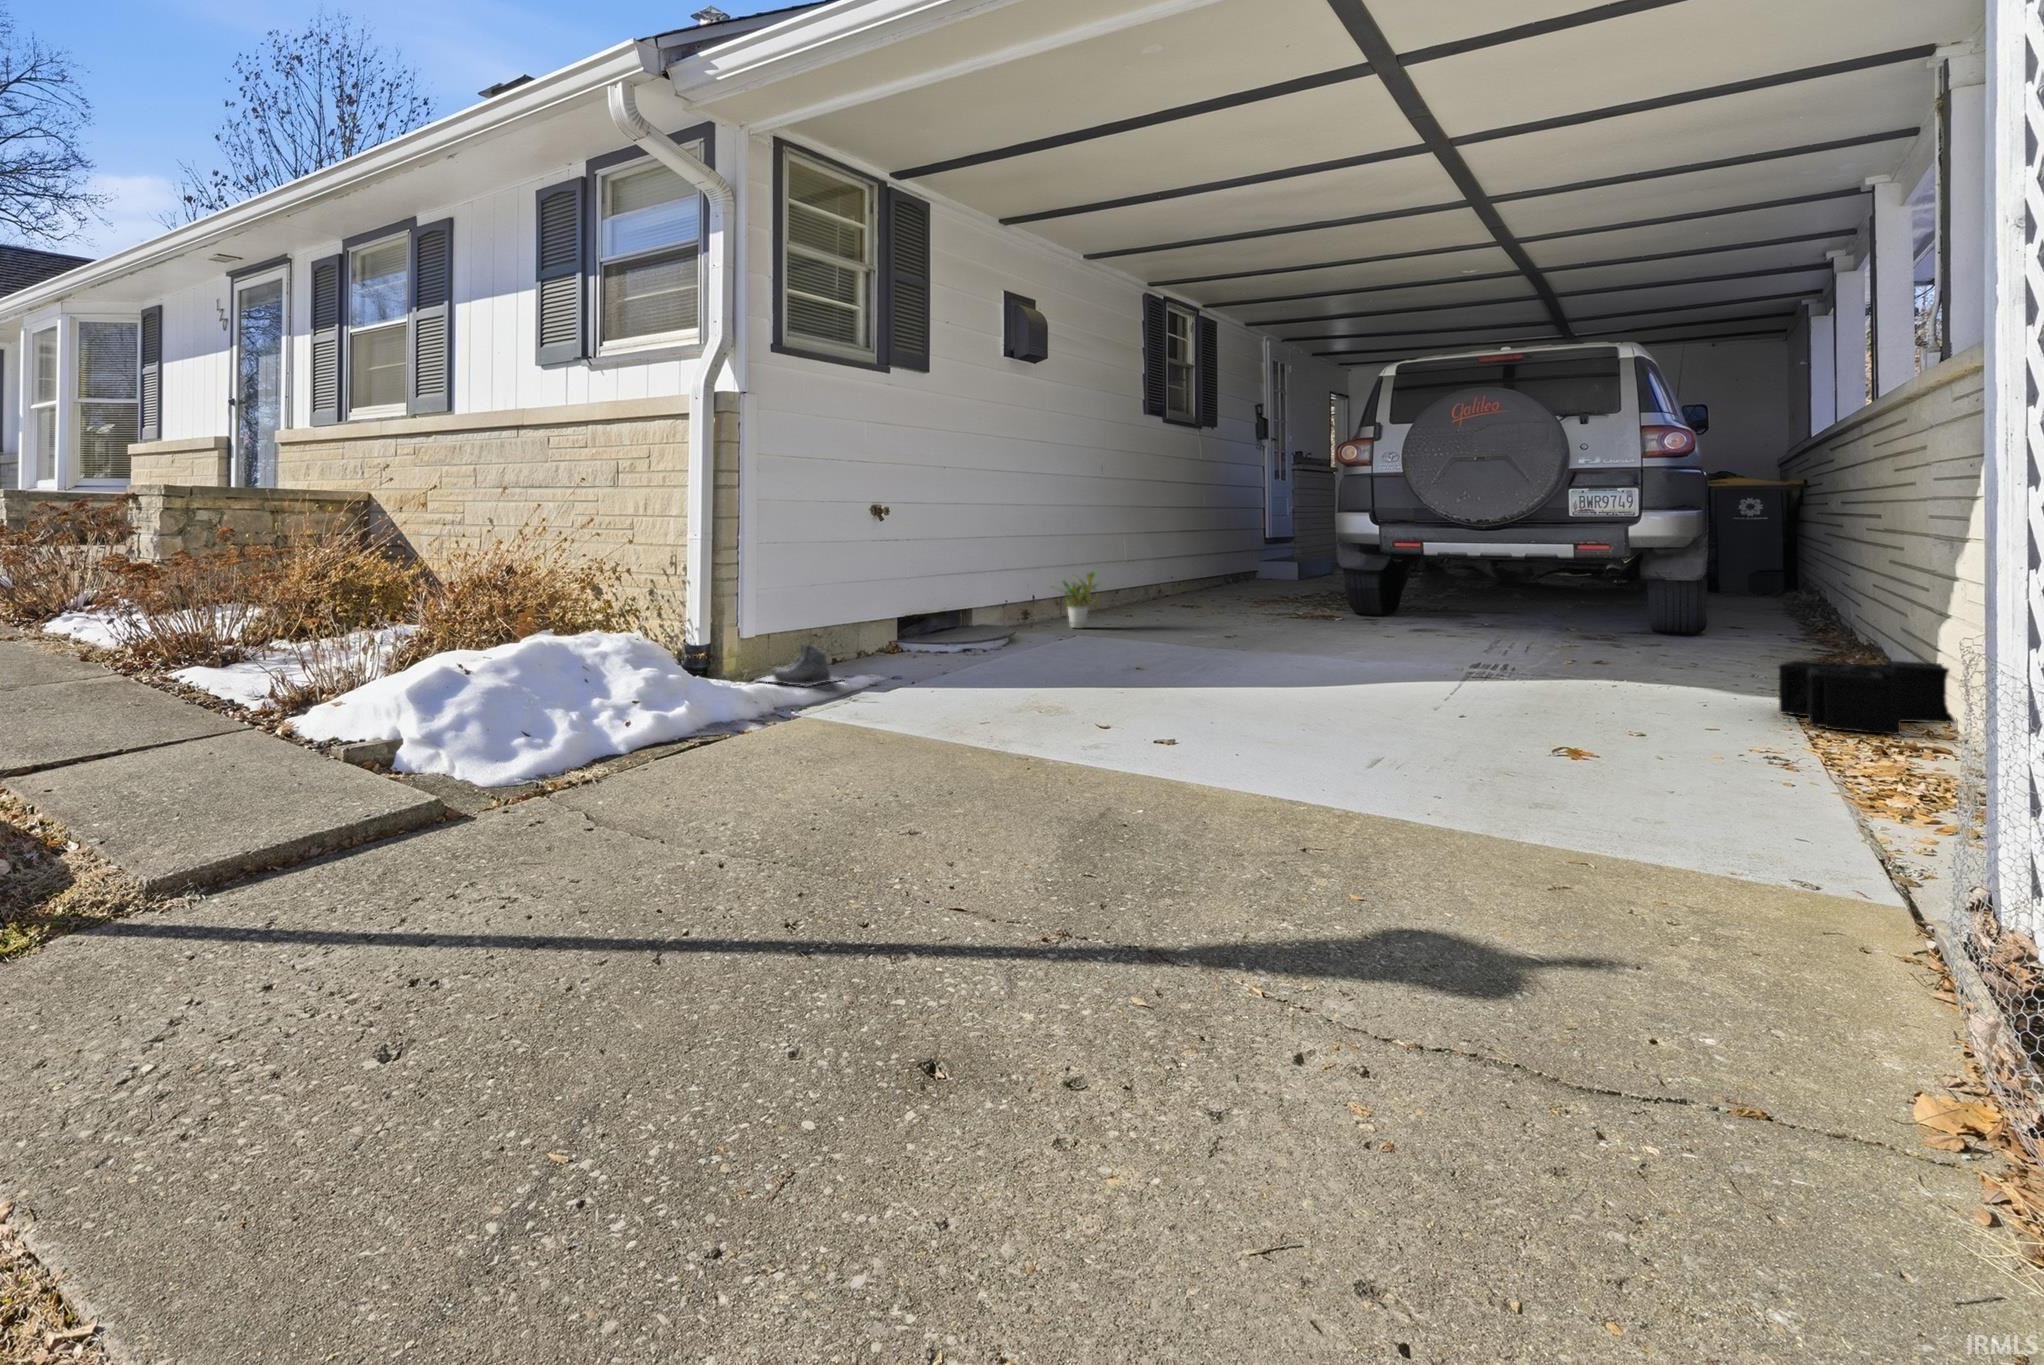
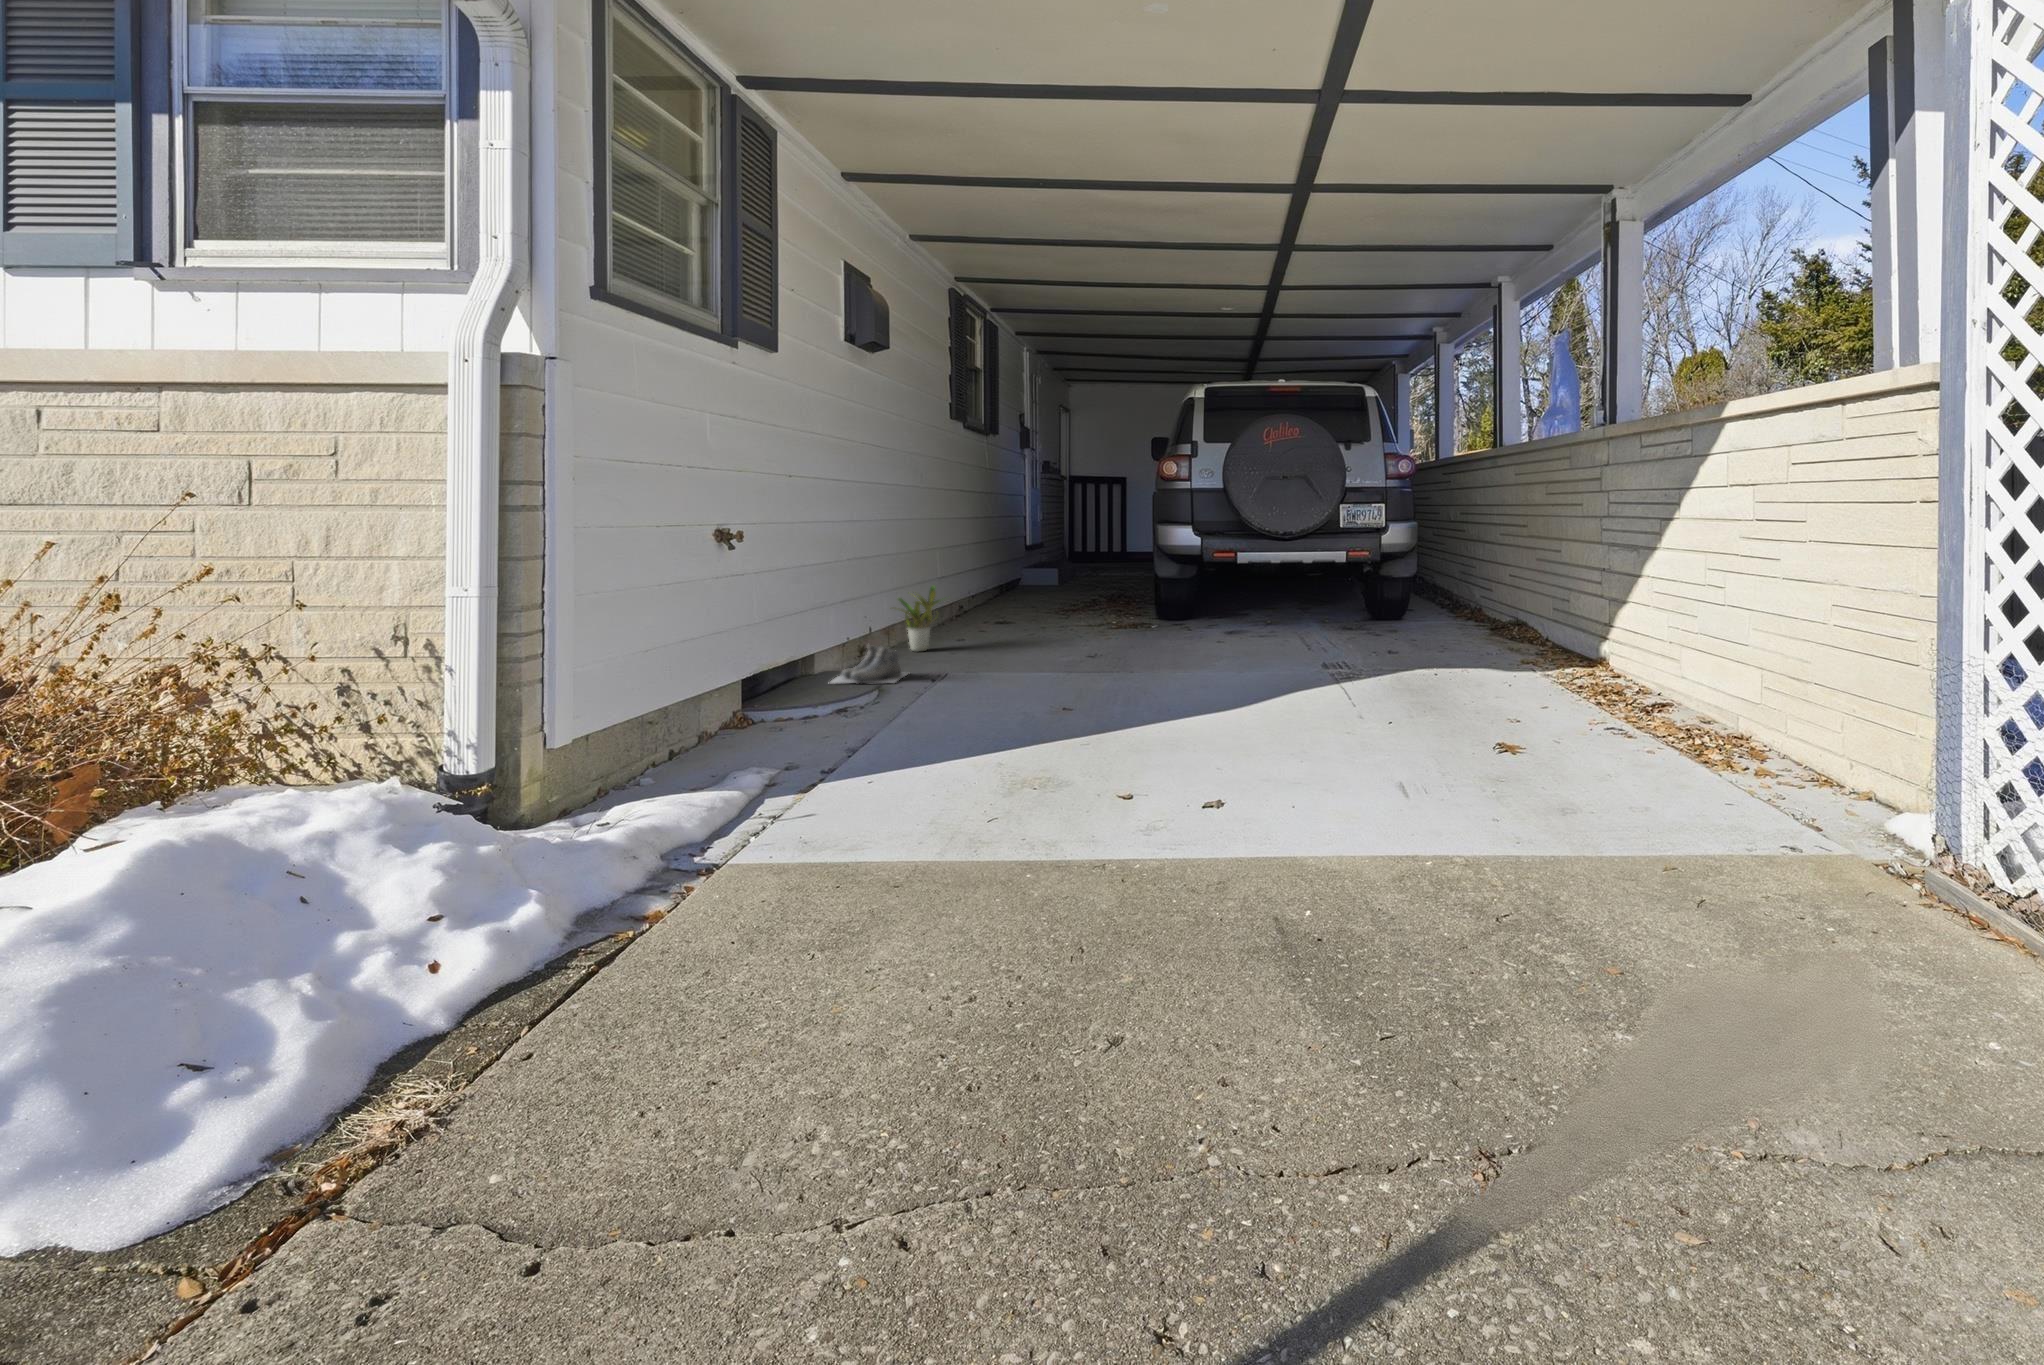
boots: present [759,645,840,686] -> present [828,645,907,684]
storage bin: present [1775,661,1955,735] -> none [1559,651,1657,711]

